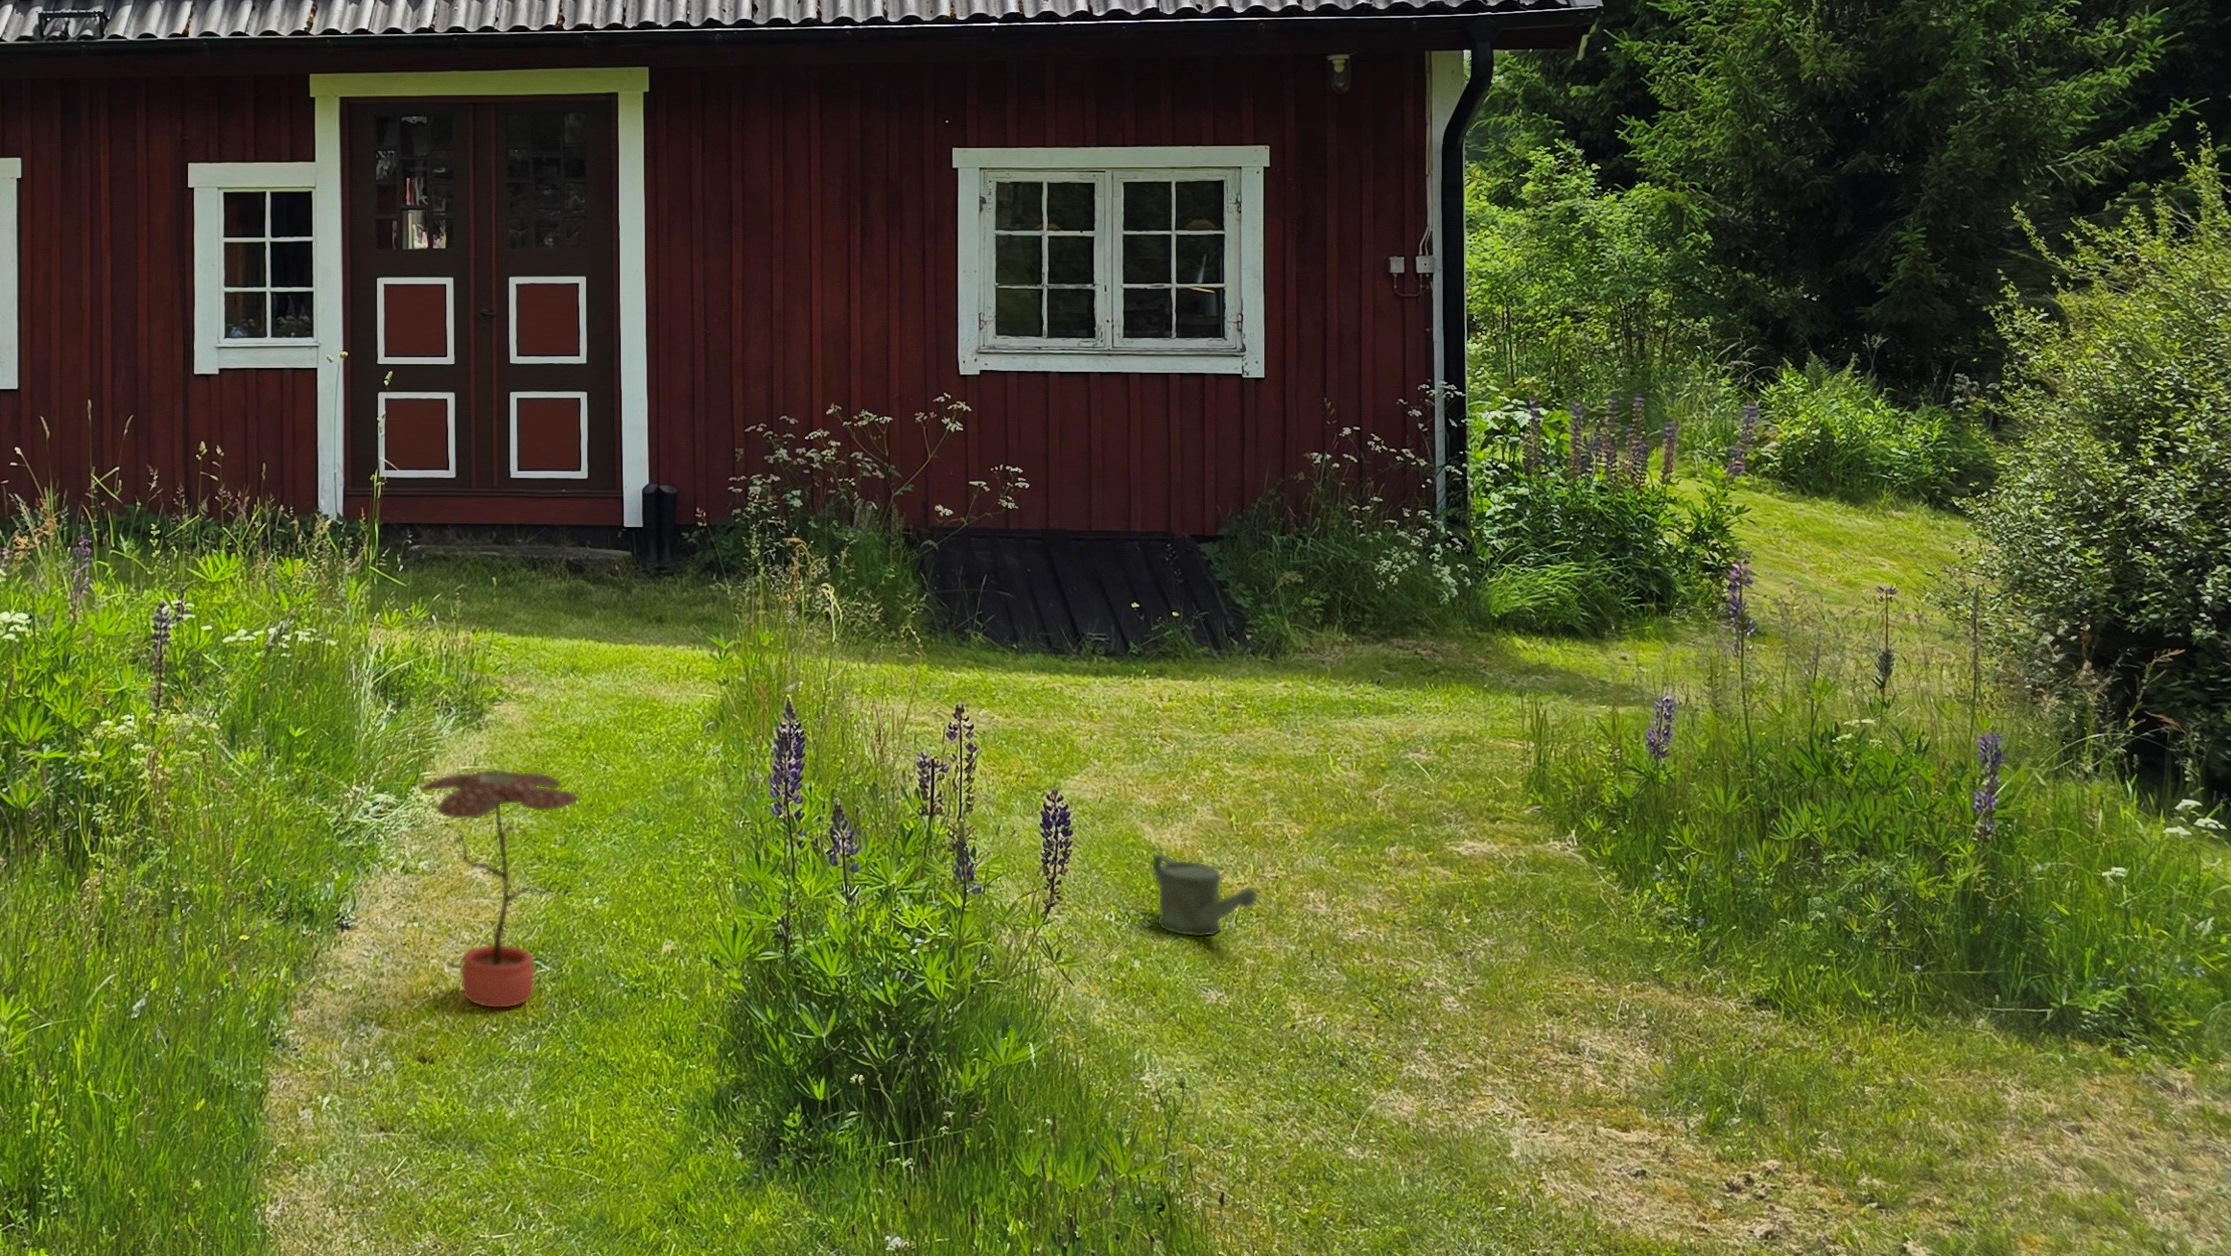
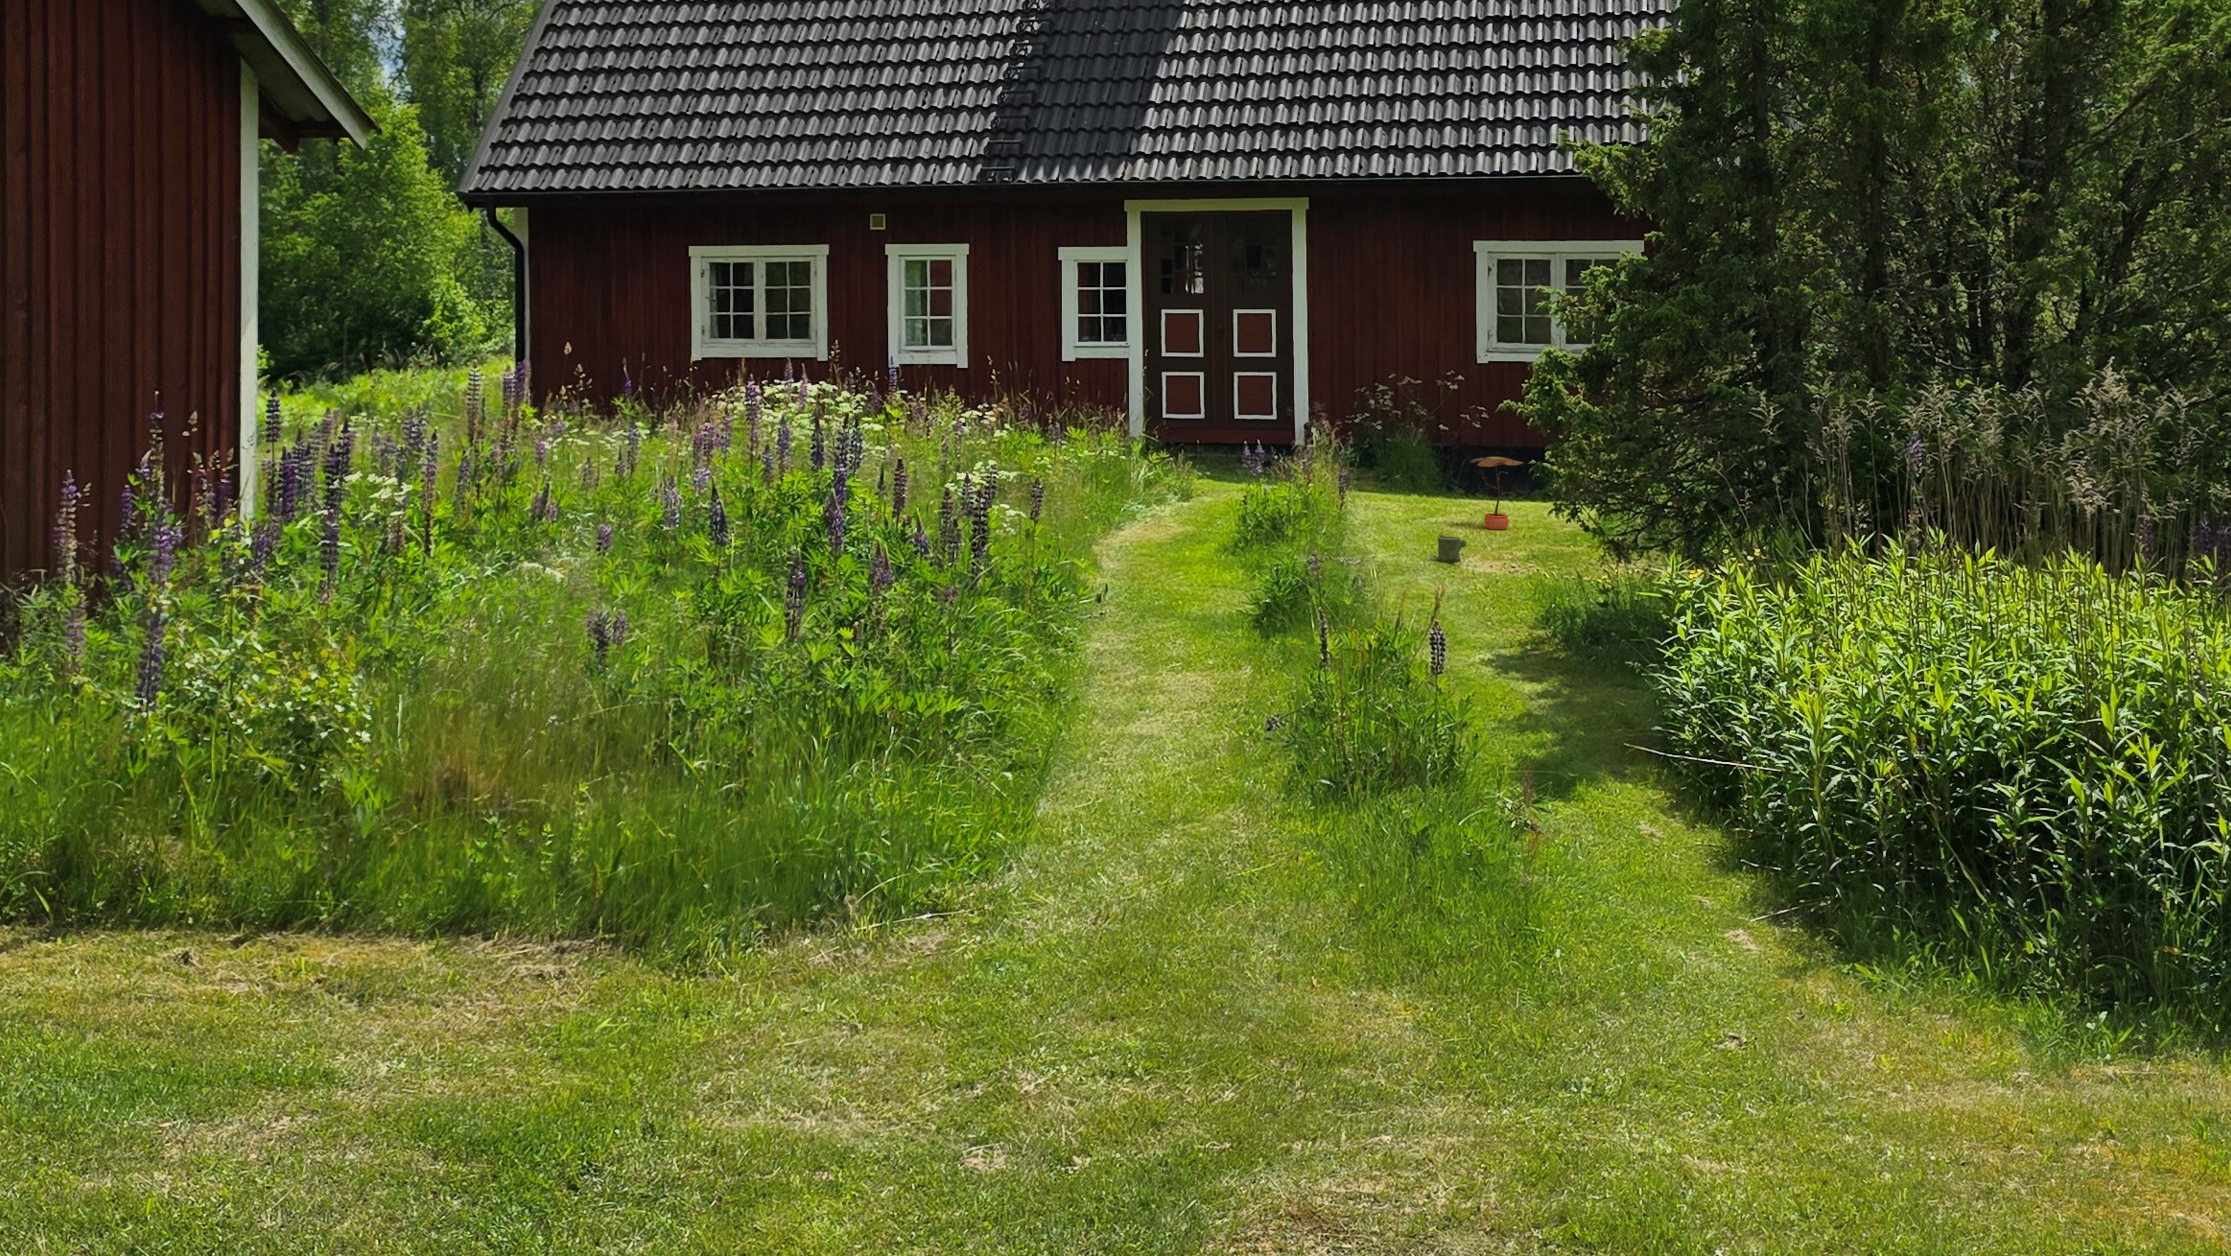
potted plant: present [422,771,578,1007] -> present [1470,457,1523,530]

